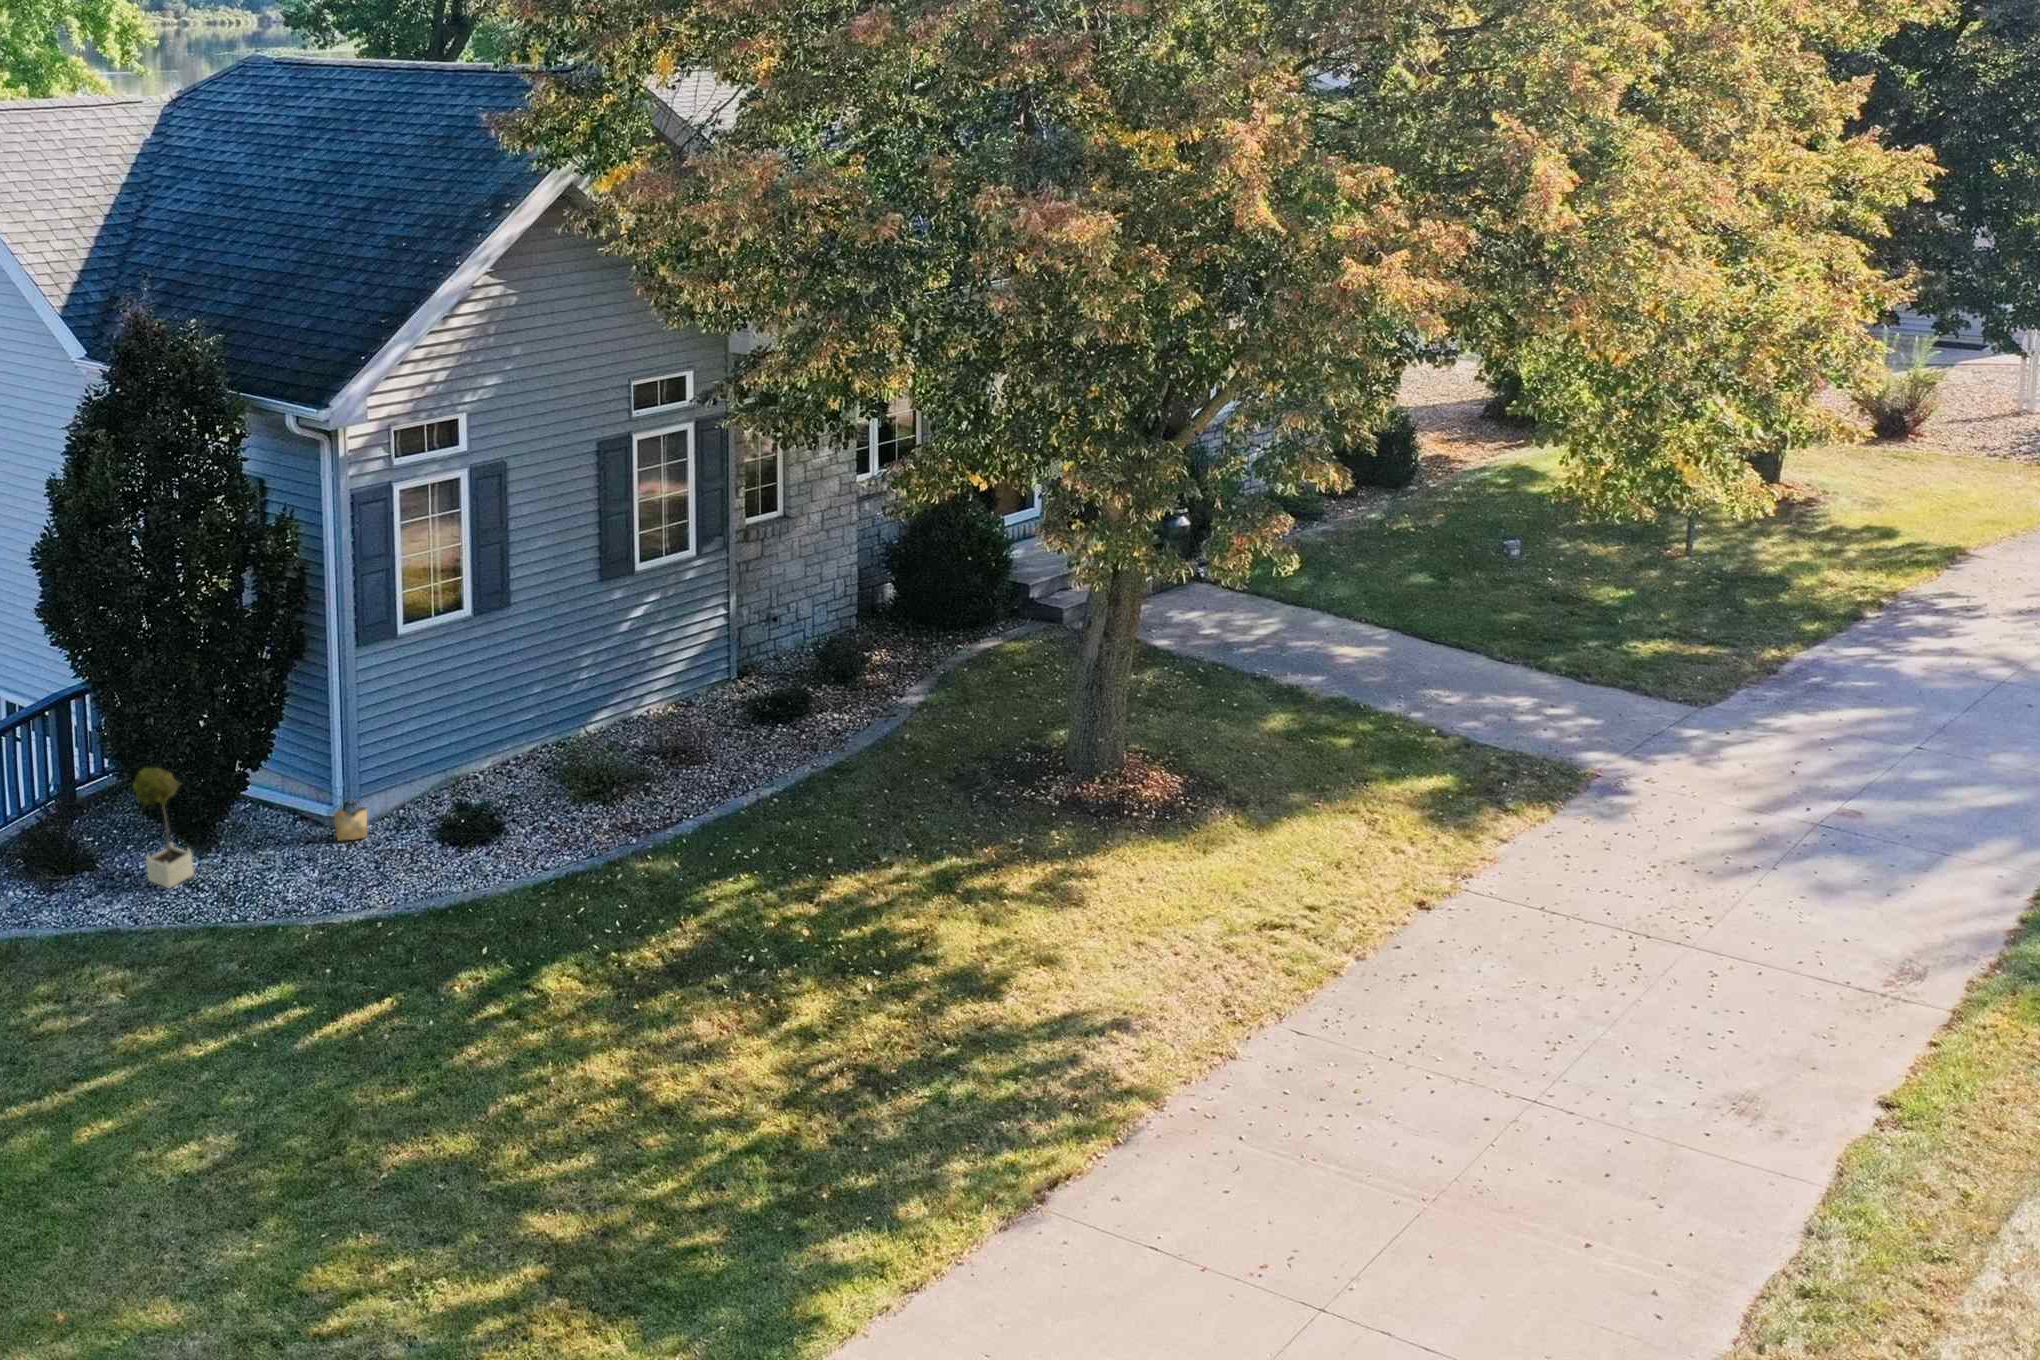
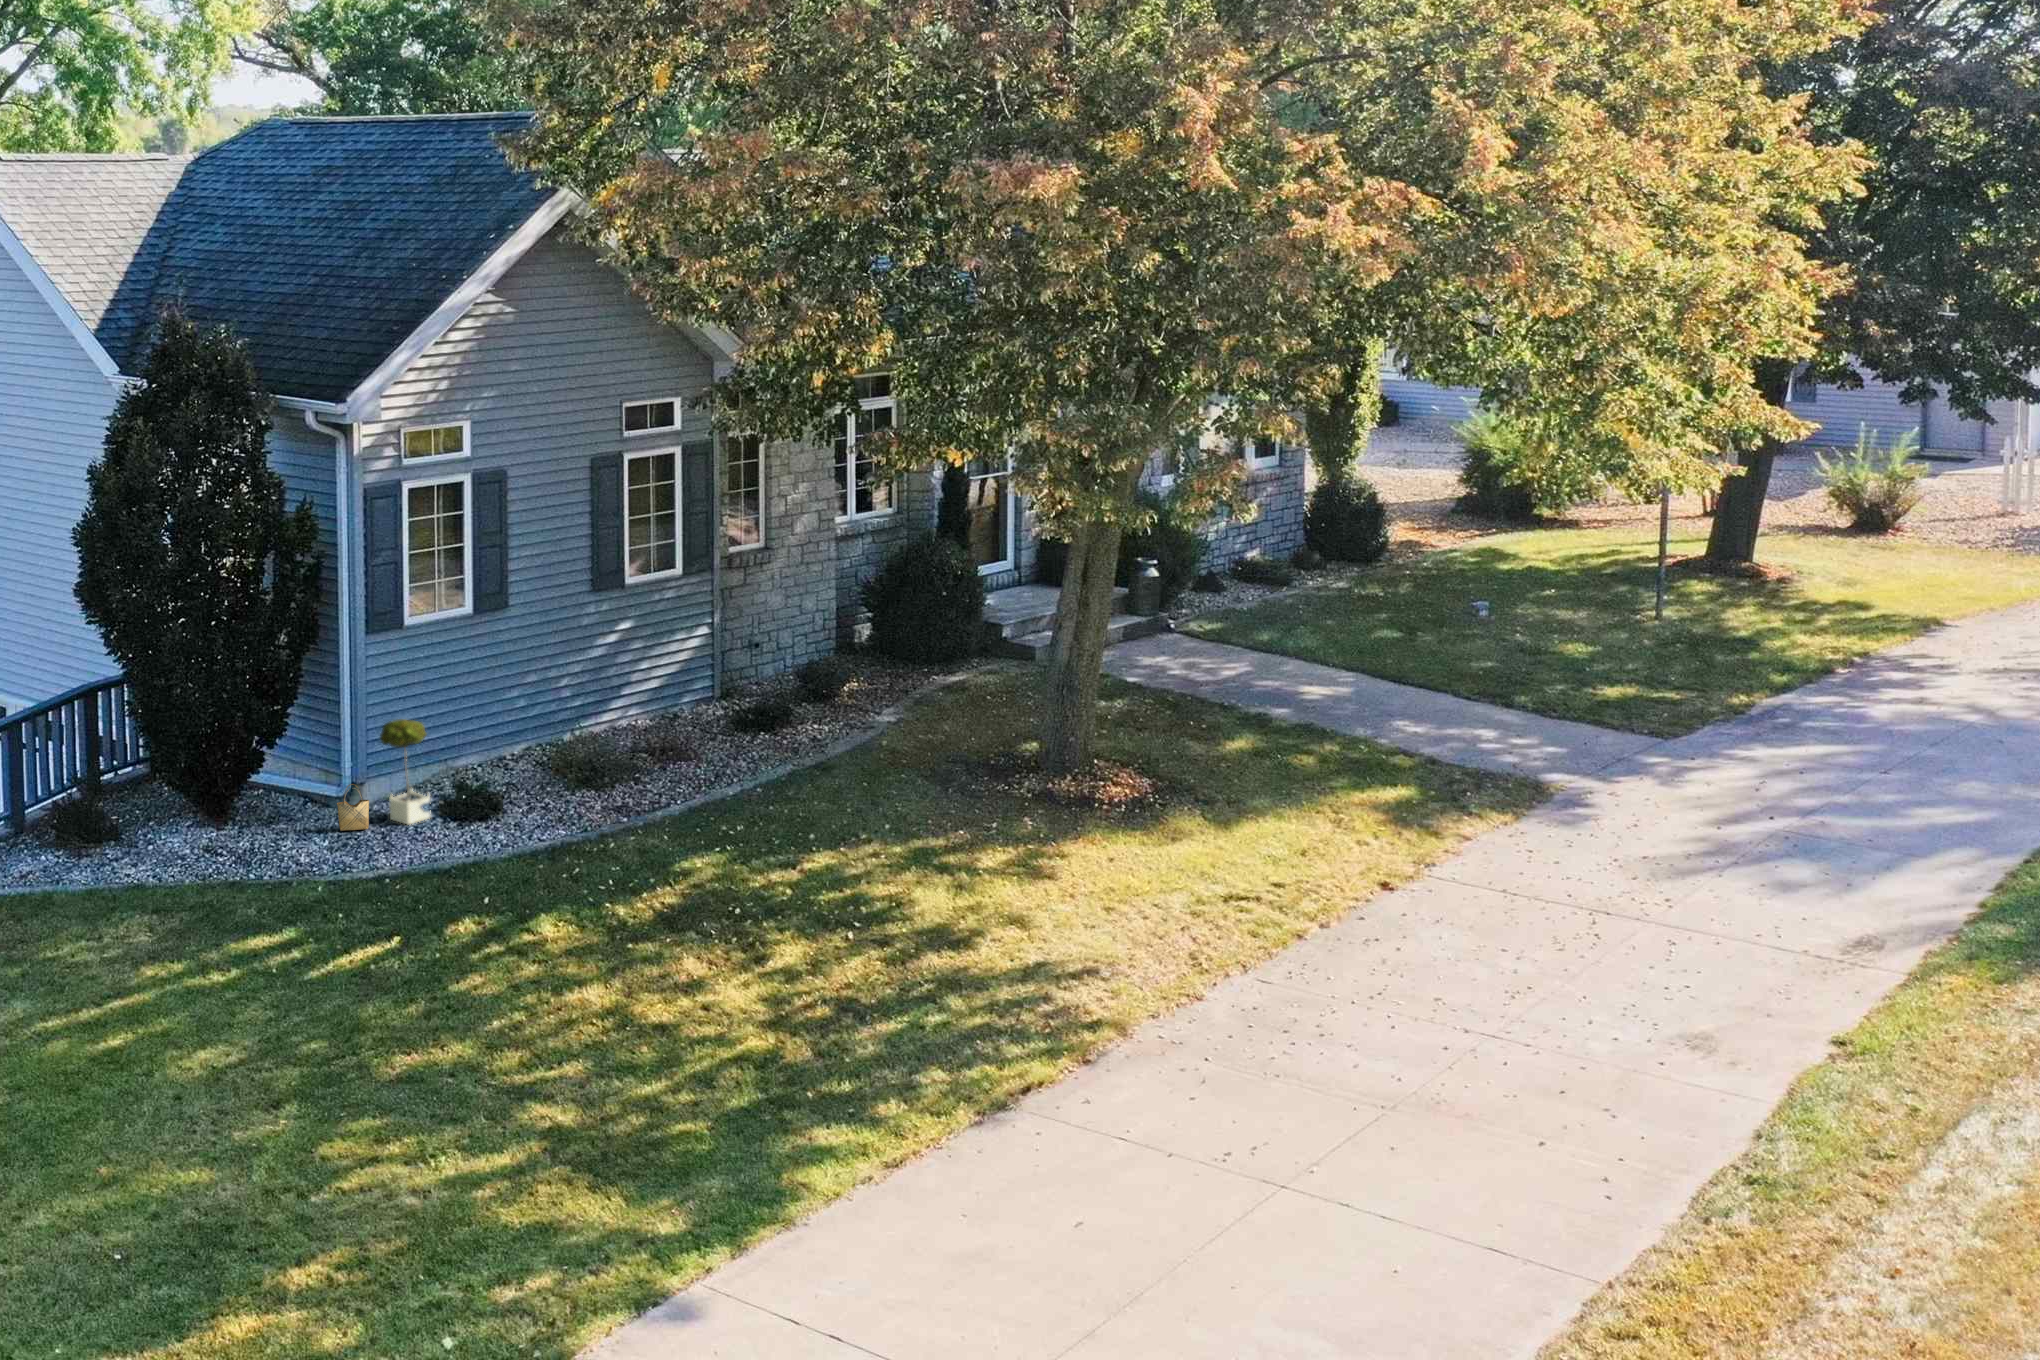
potted tree: present [133,768,194,888] -> present [380,719,430,824]

